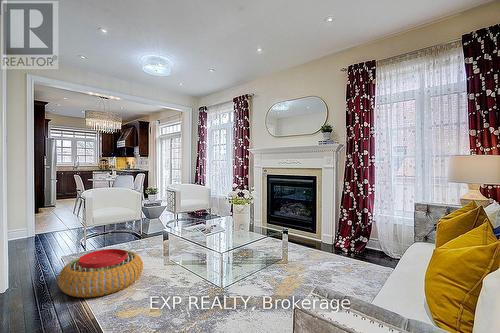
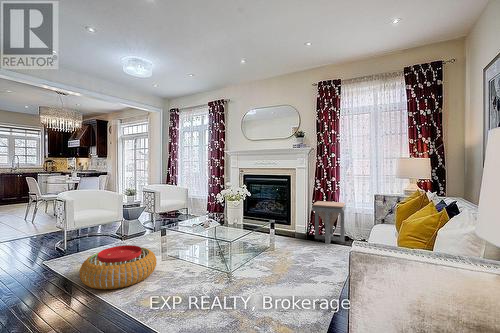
side table: none [336,208,381,261] -> present [313,201,346,244]

